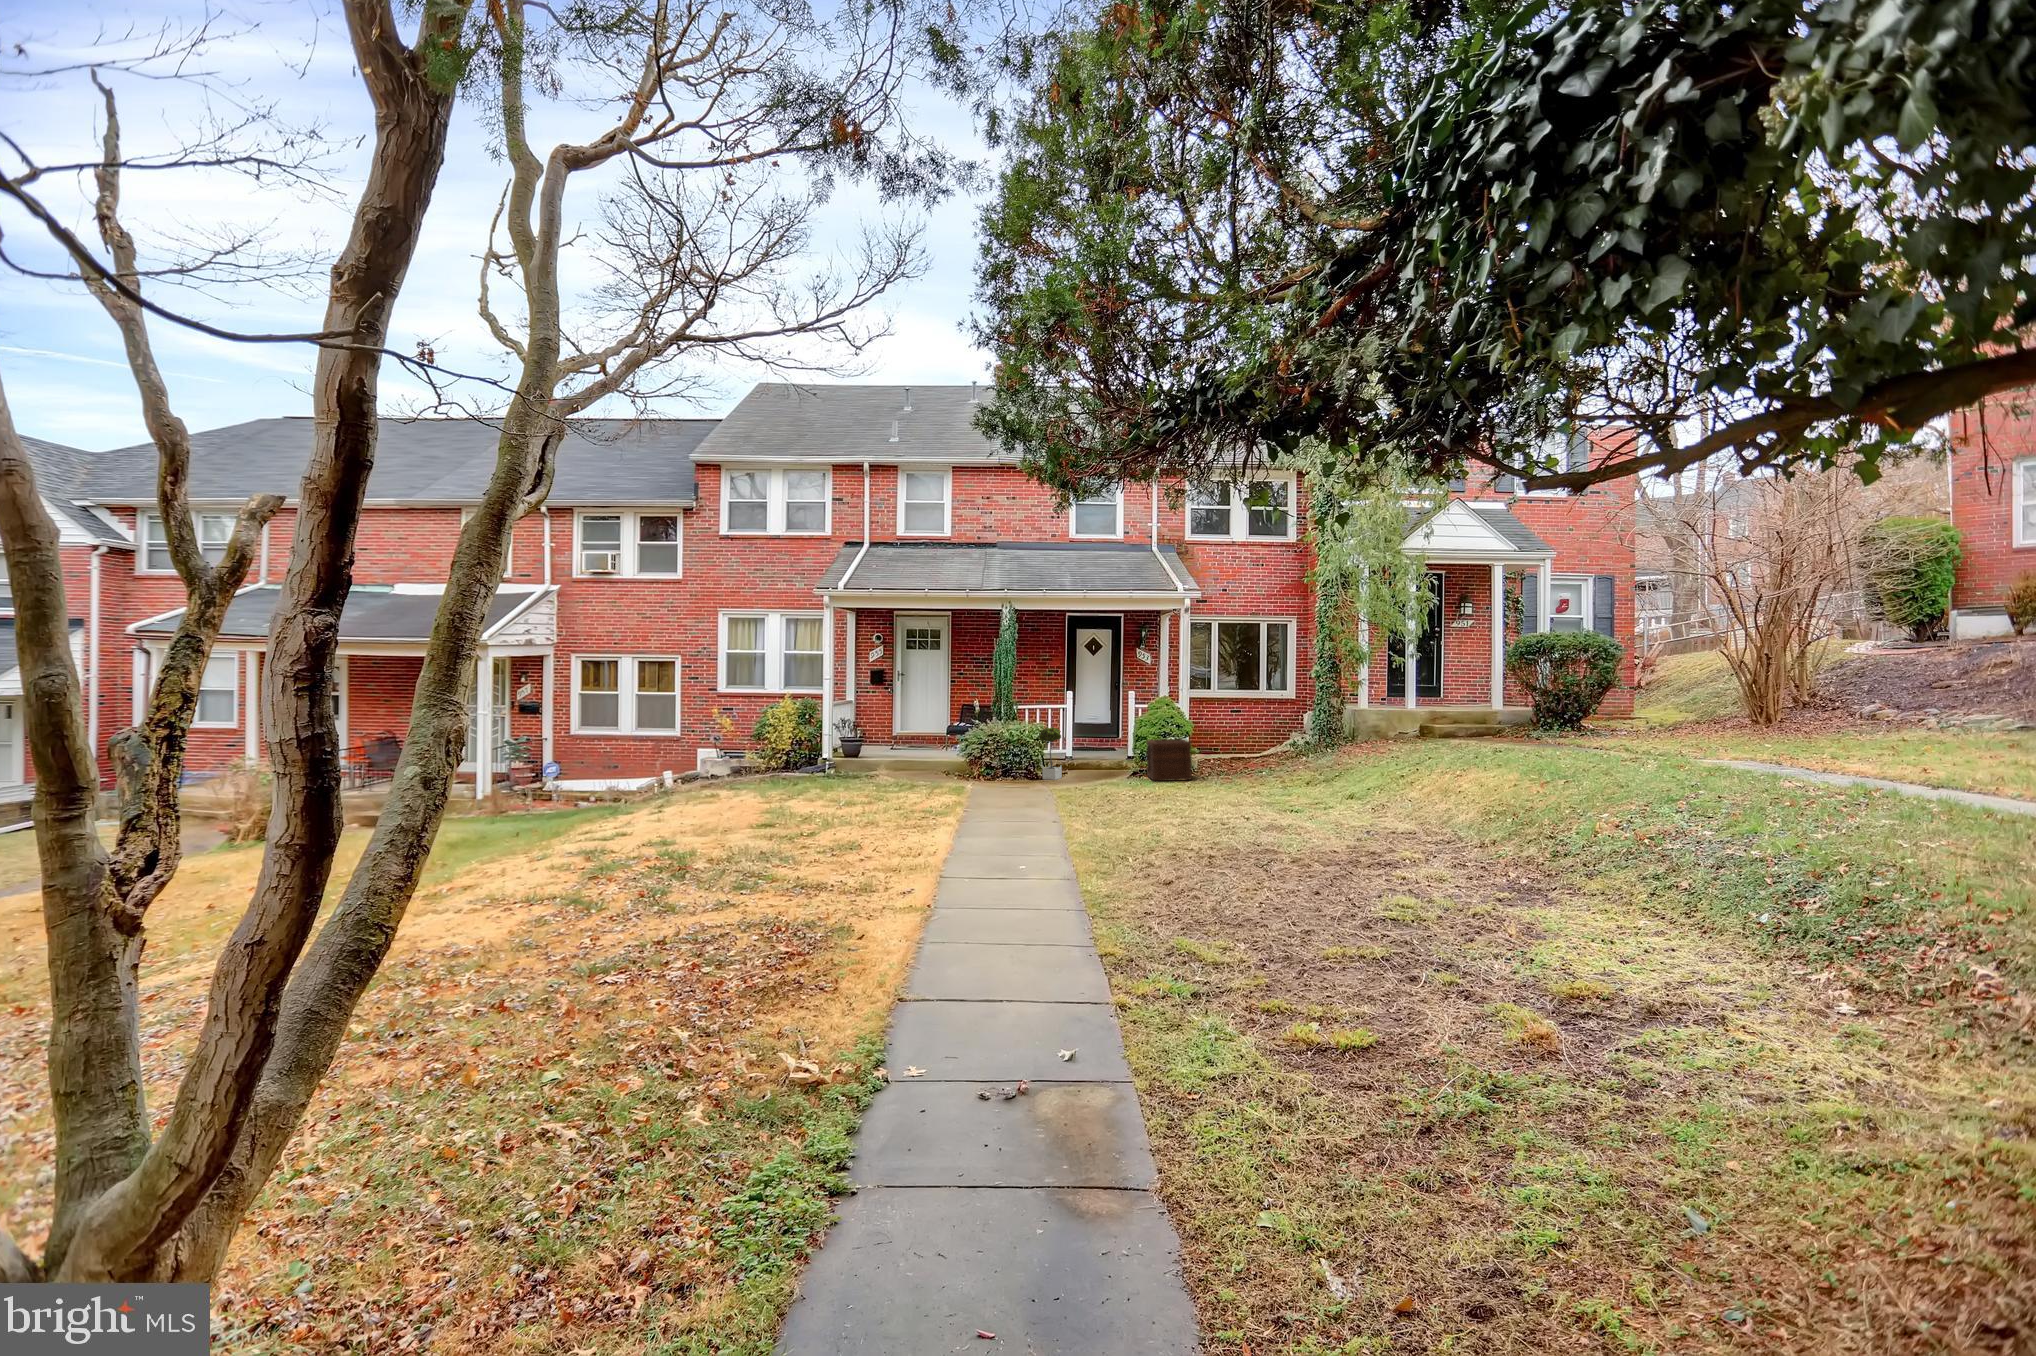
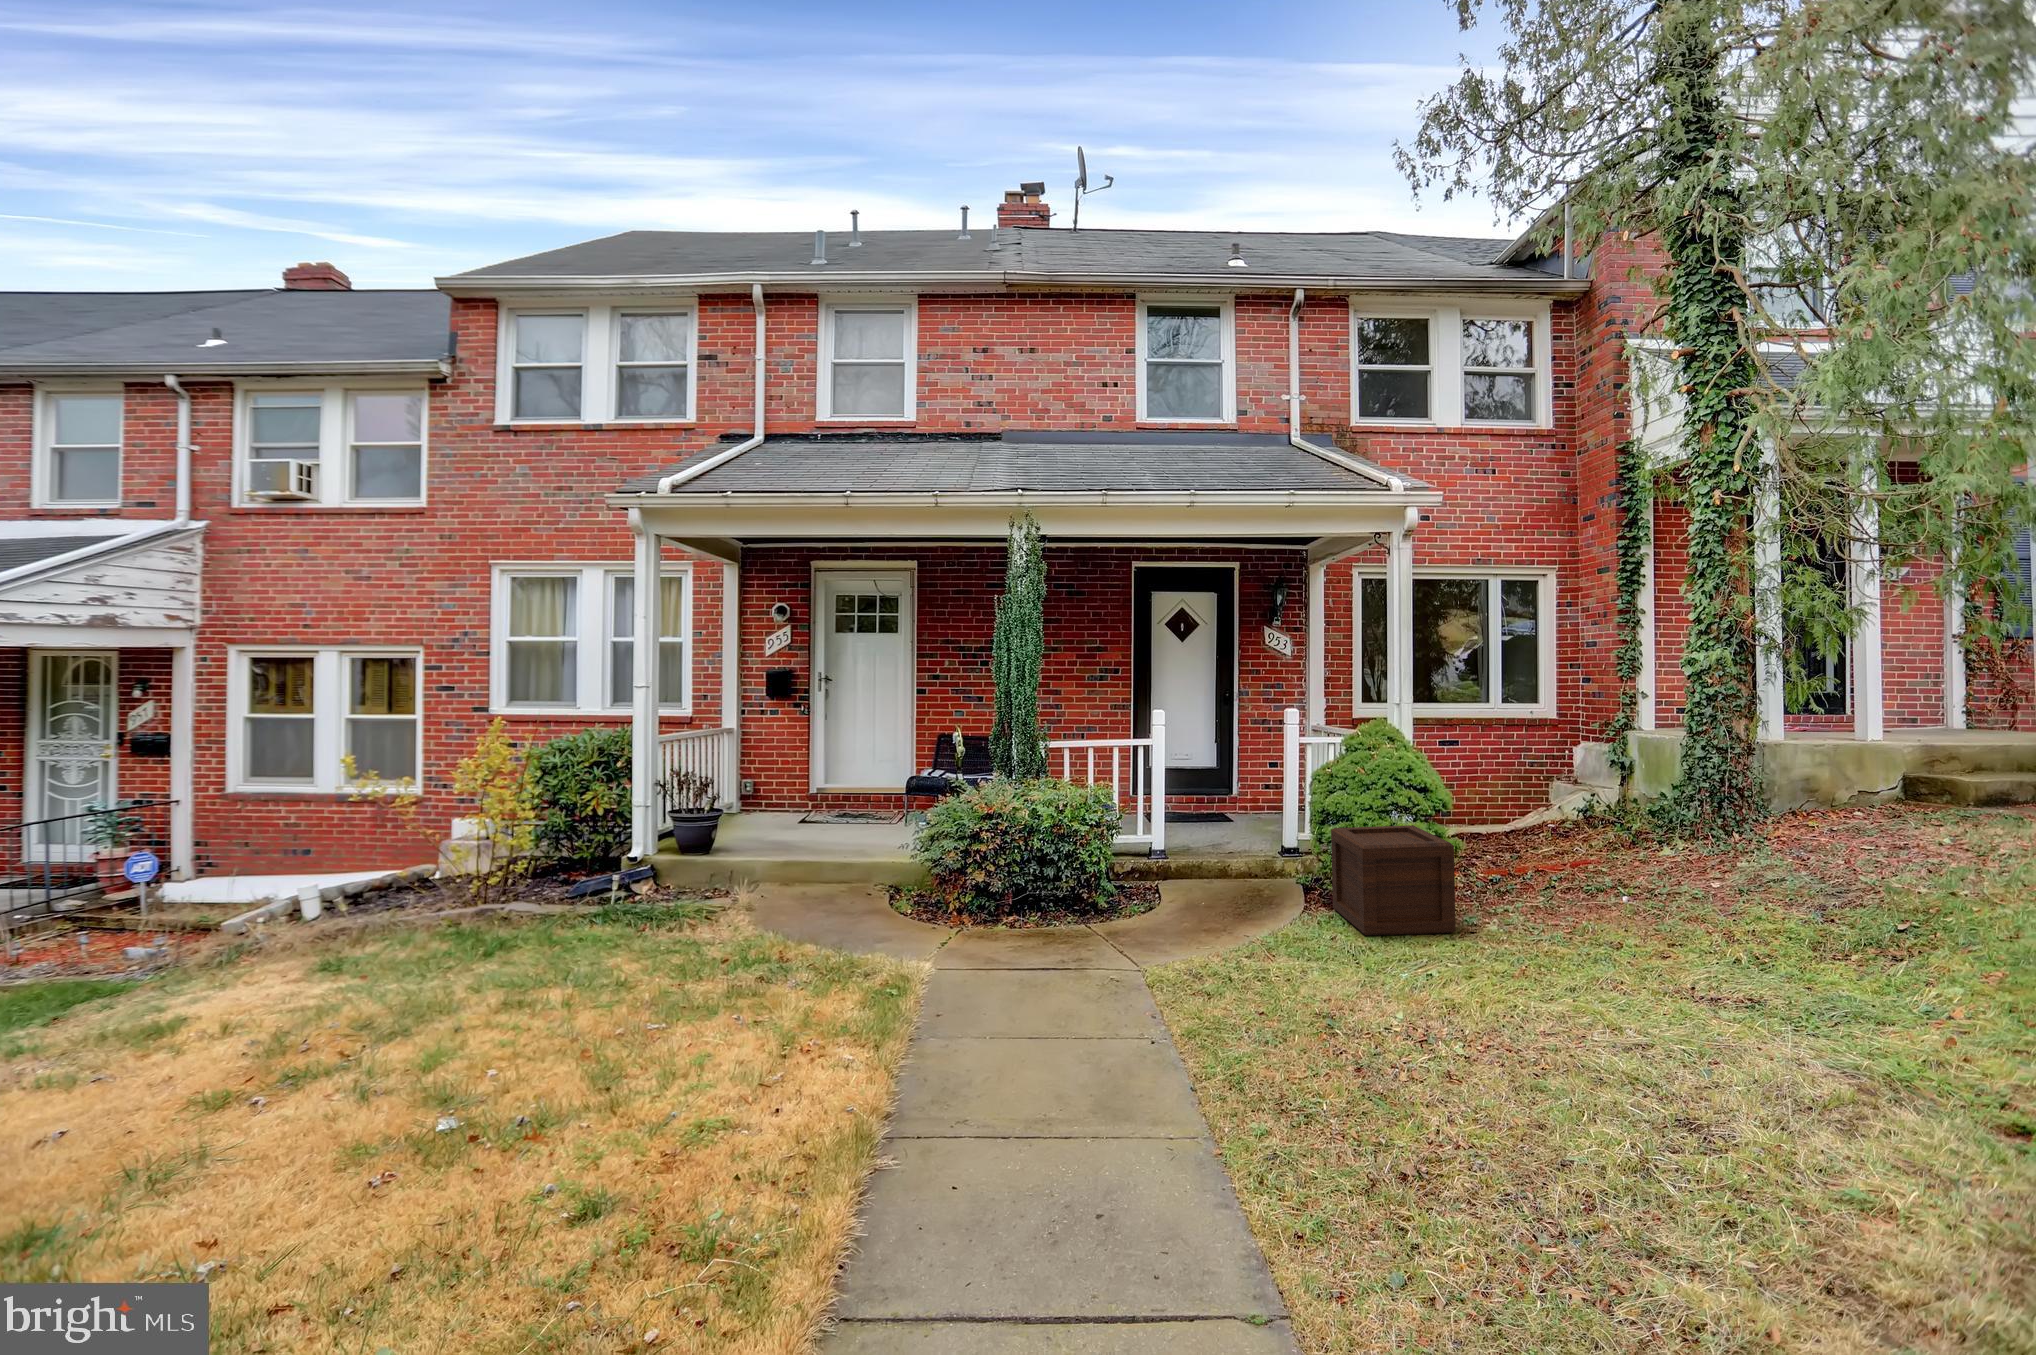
potted tree: present [1039,727,1062,780] -> none [1092,802,1142,920]

